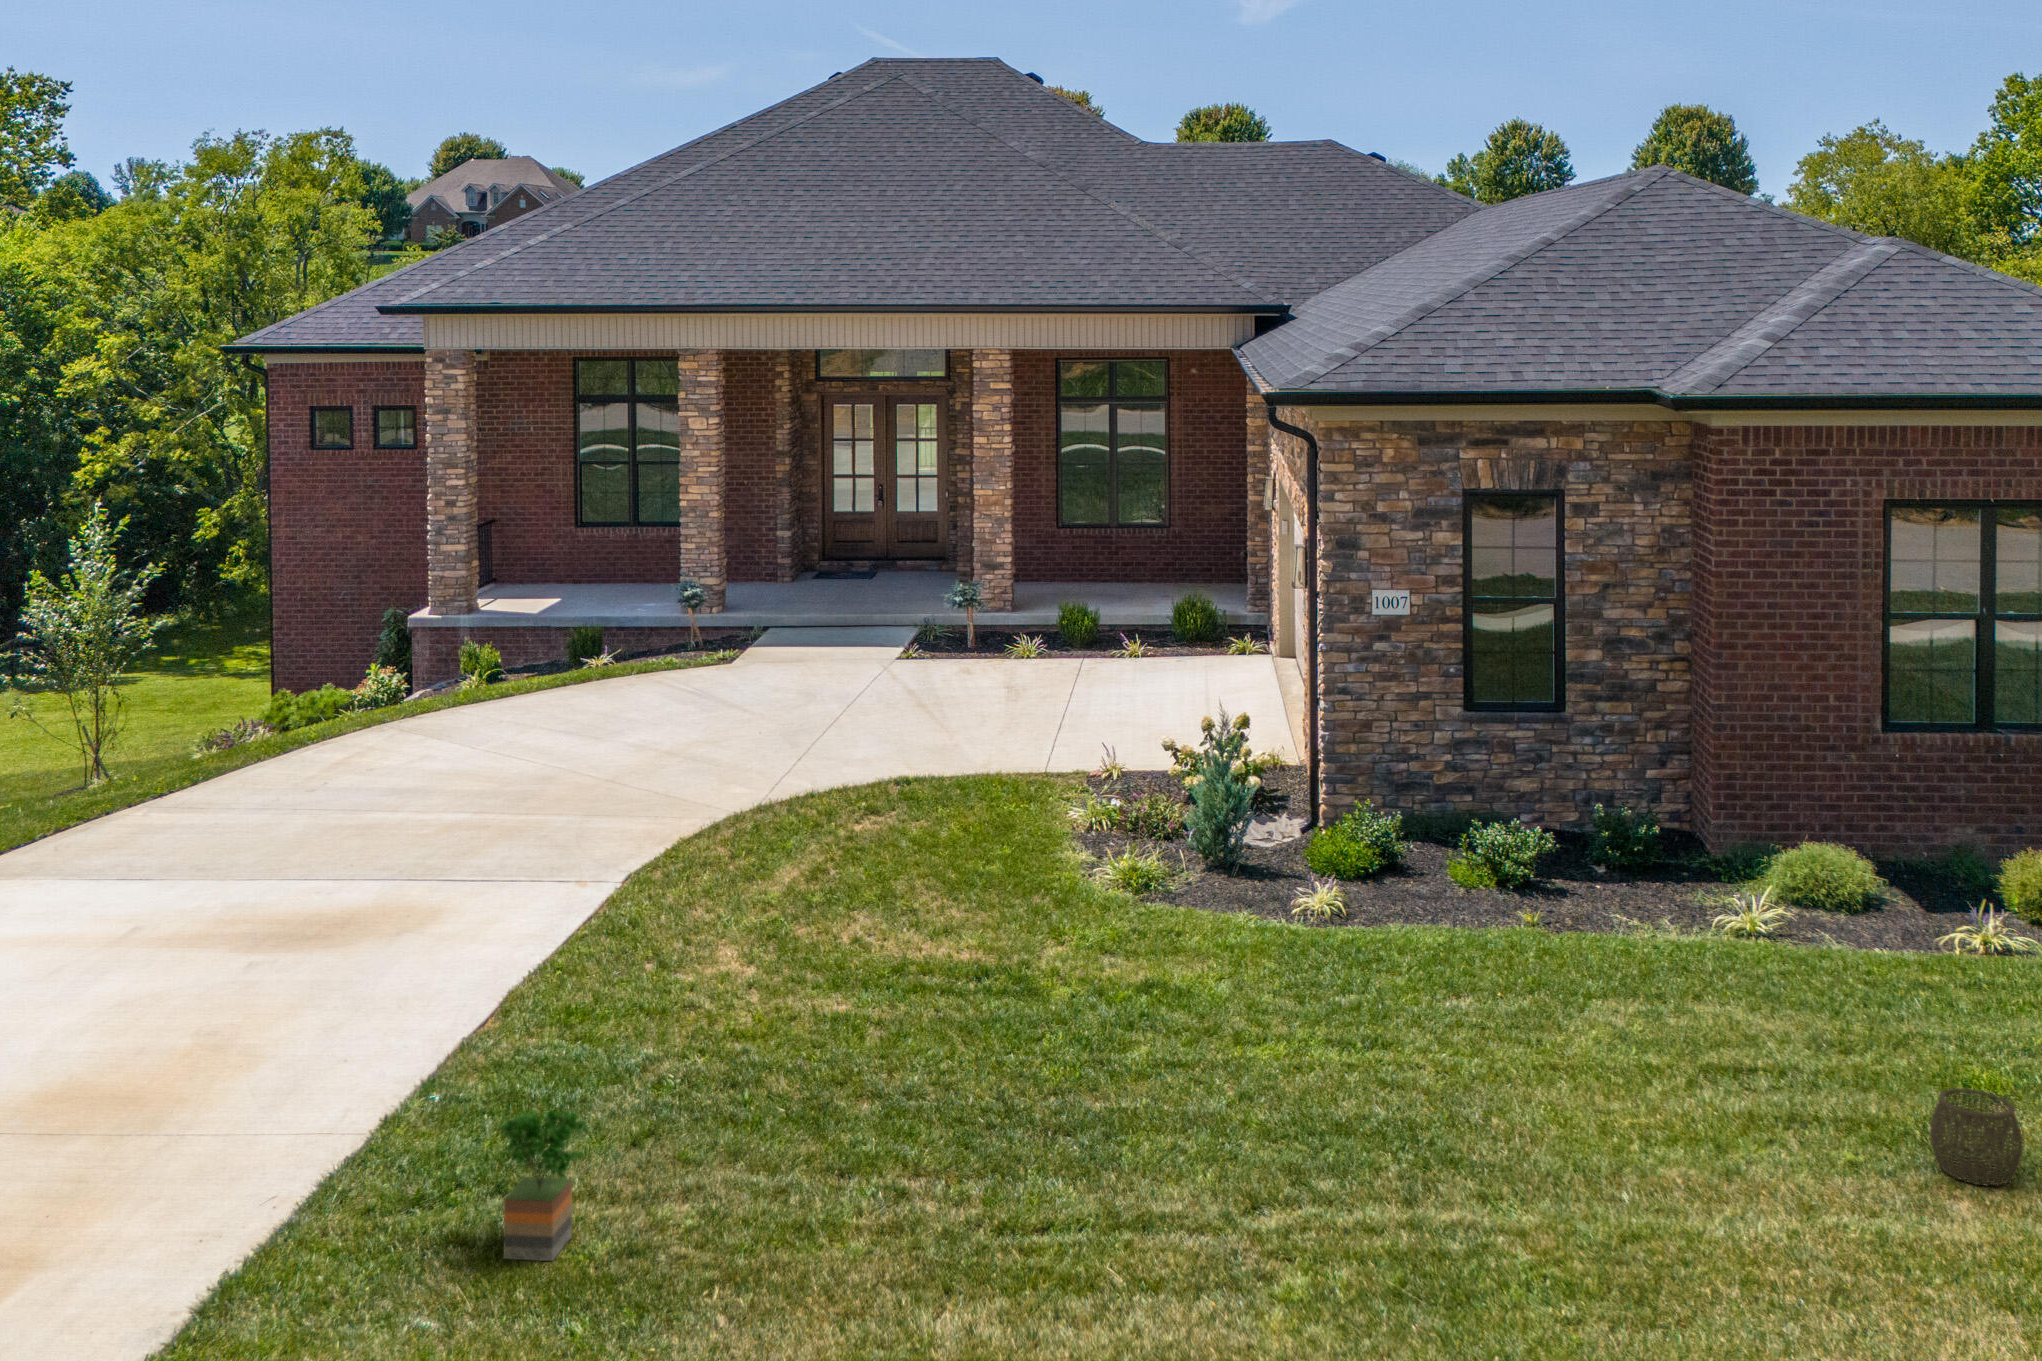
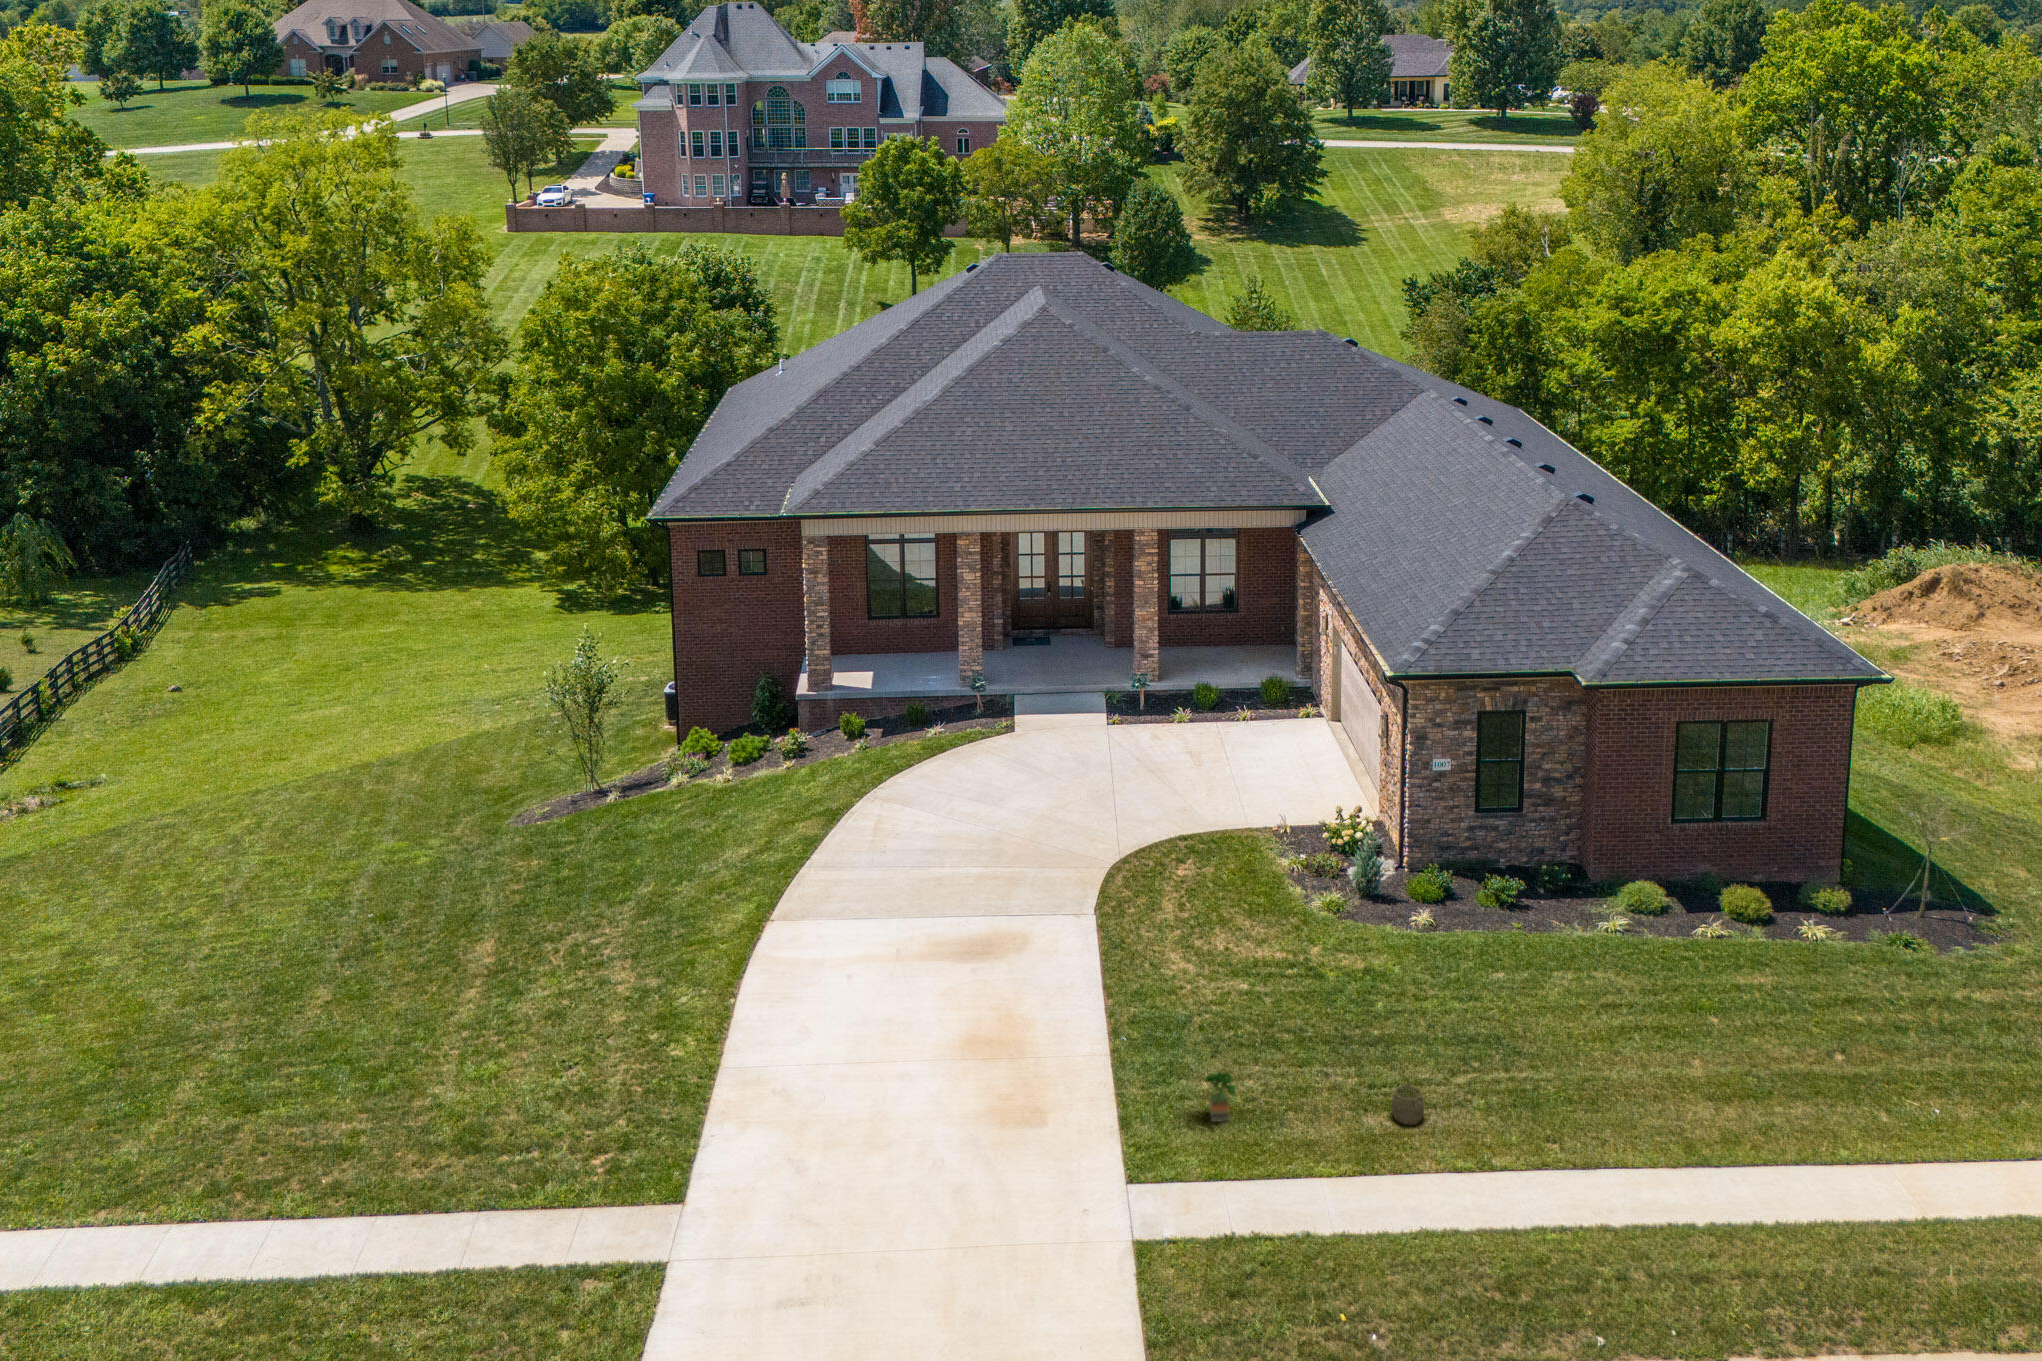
woven basket: present [1930,1088,2023,1186] -> present [1391,1085,1424,1124]

